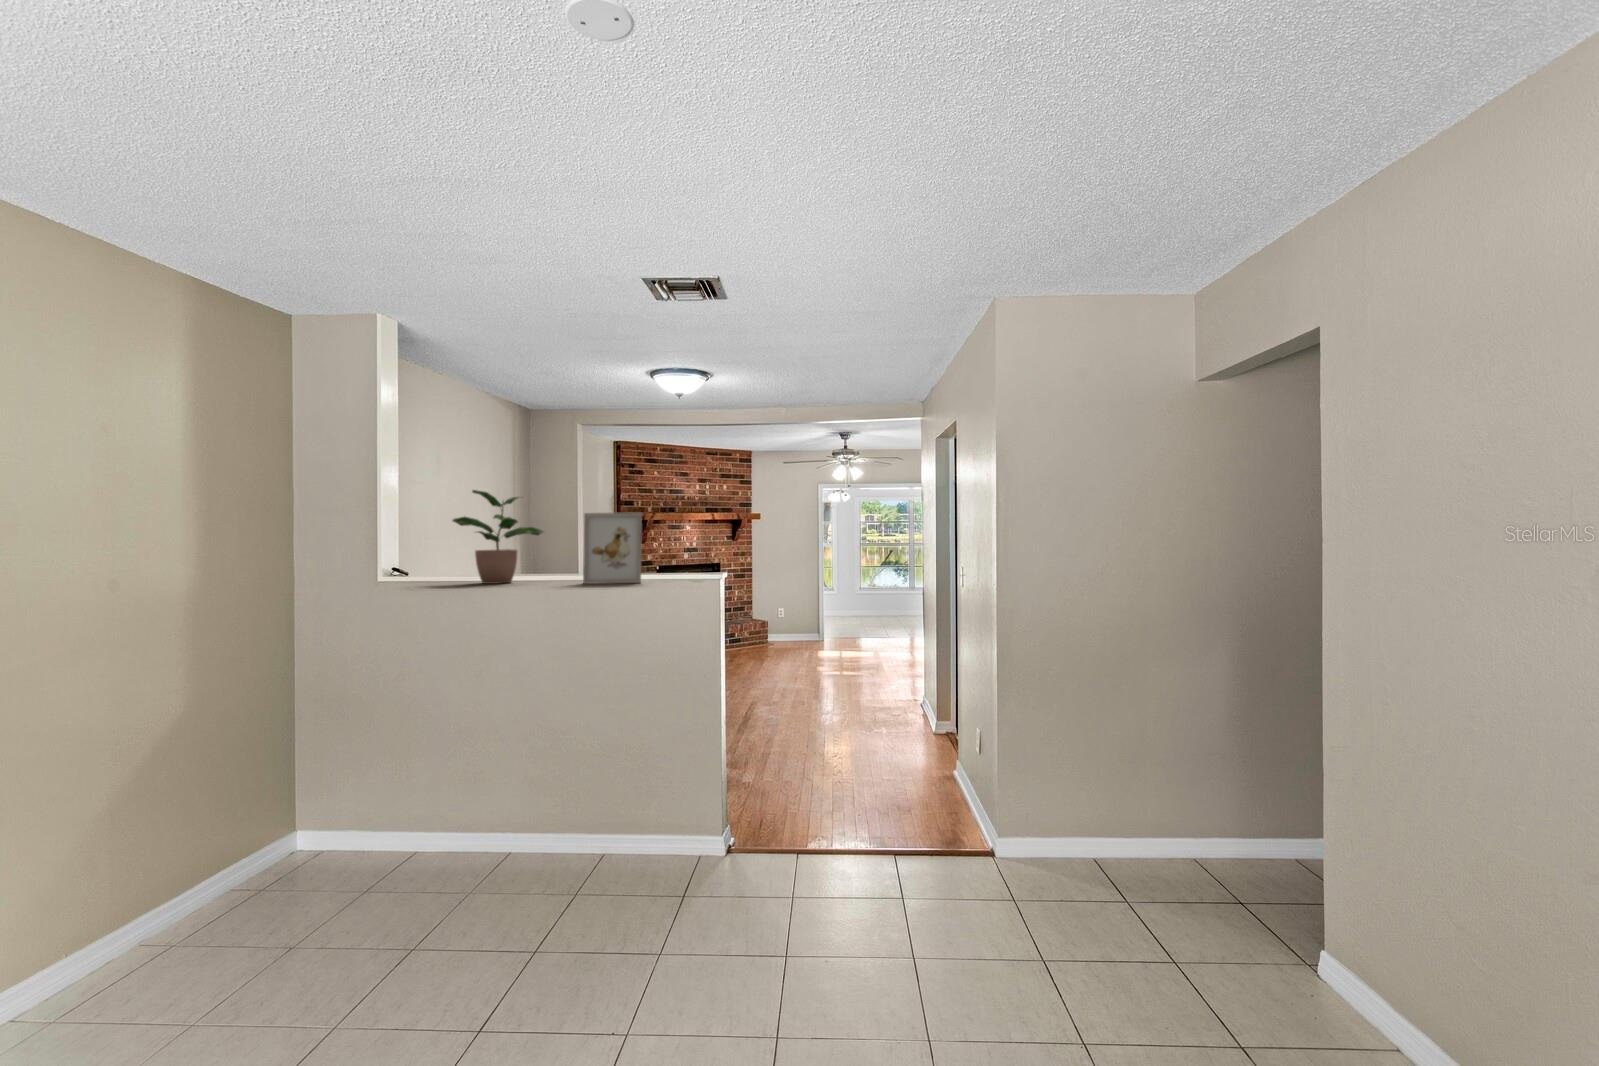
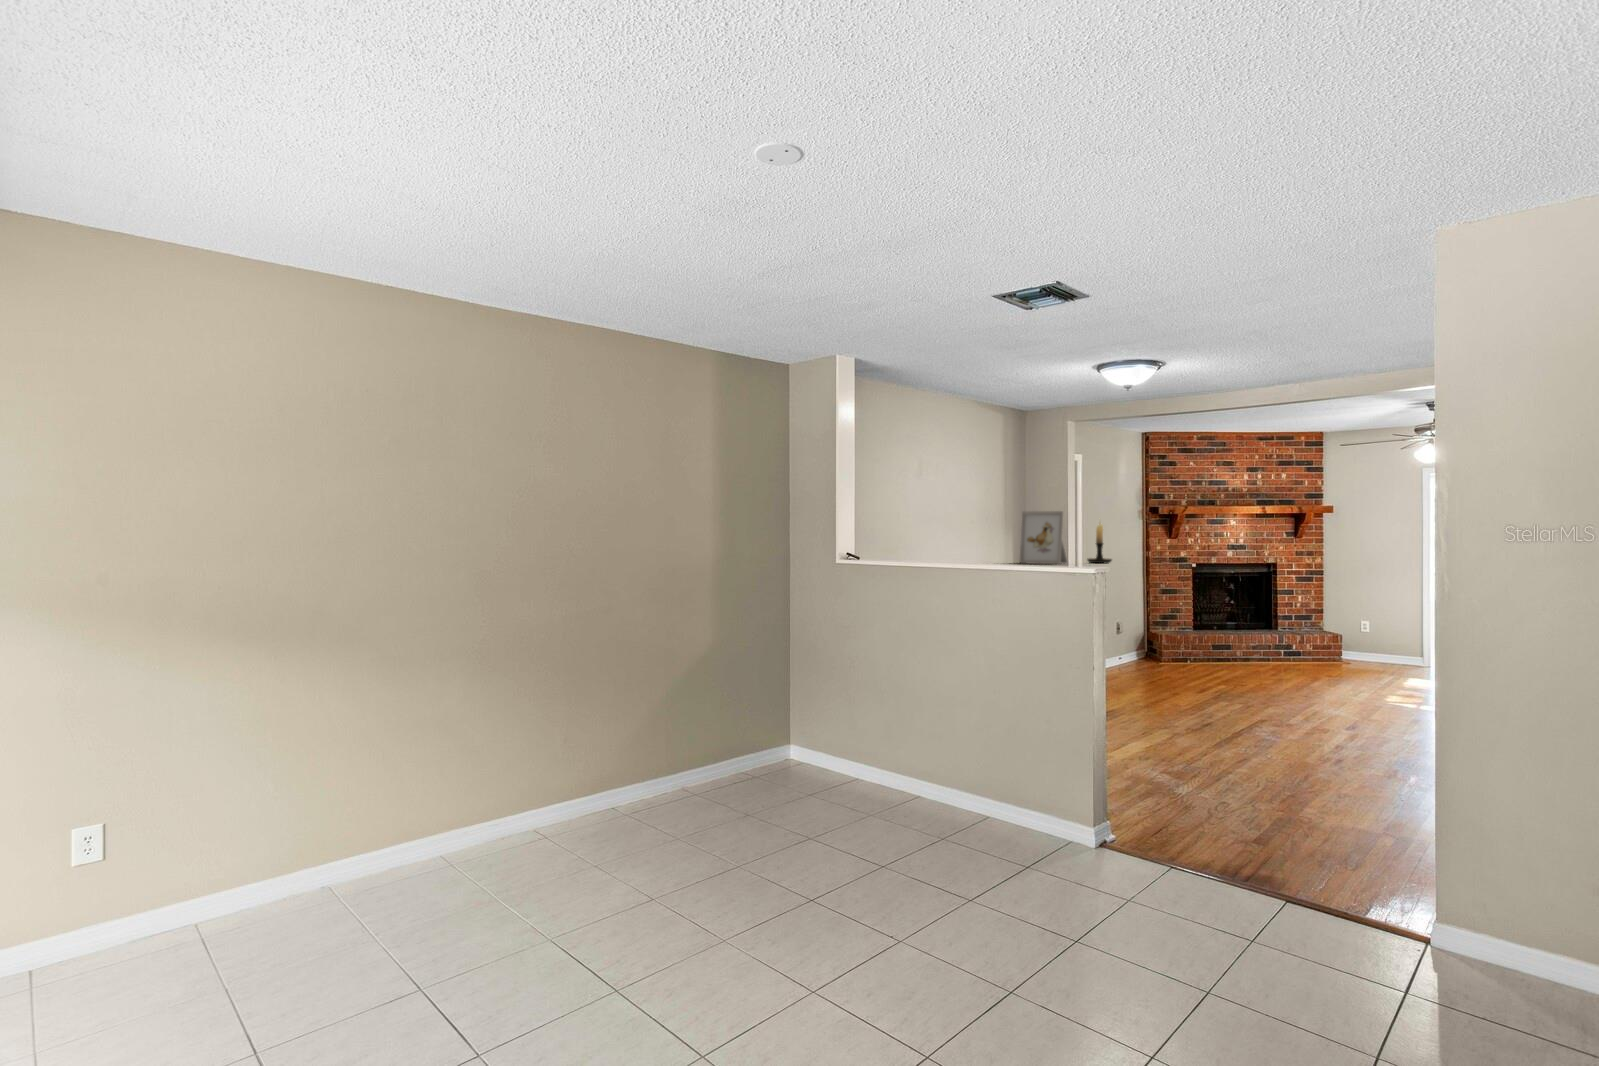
potted plant: present [453,490,543,584] -> none [939,495,998,561]
candle holder: none [645,521,675,577] -> present [1088,520,1112,563]

